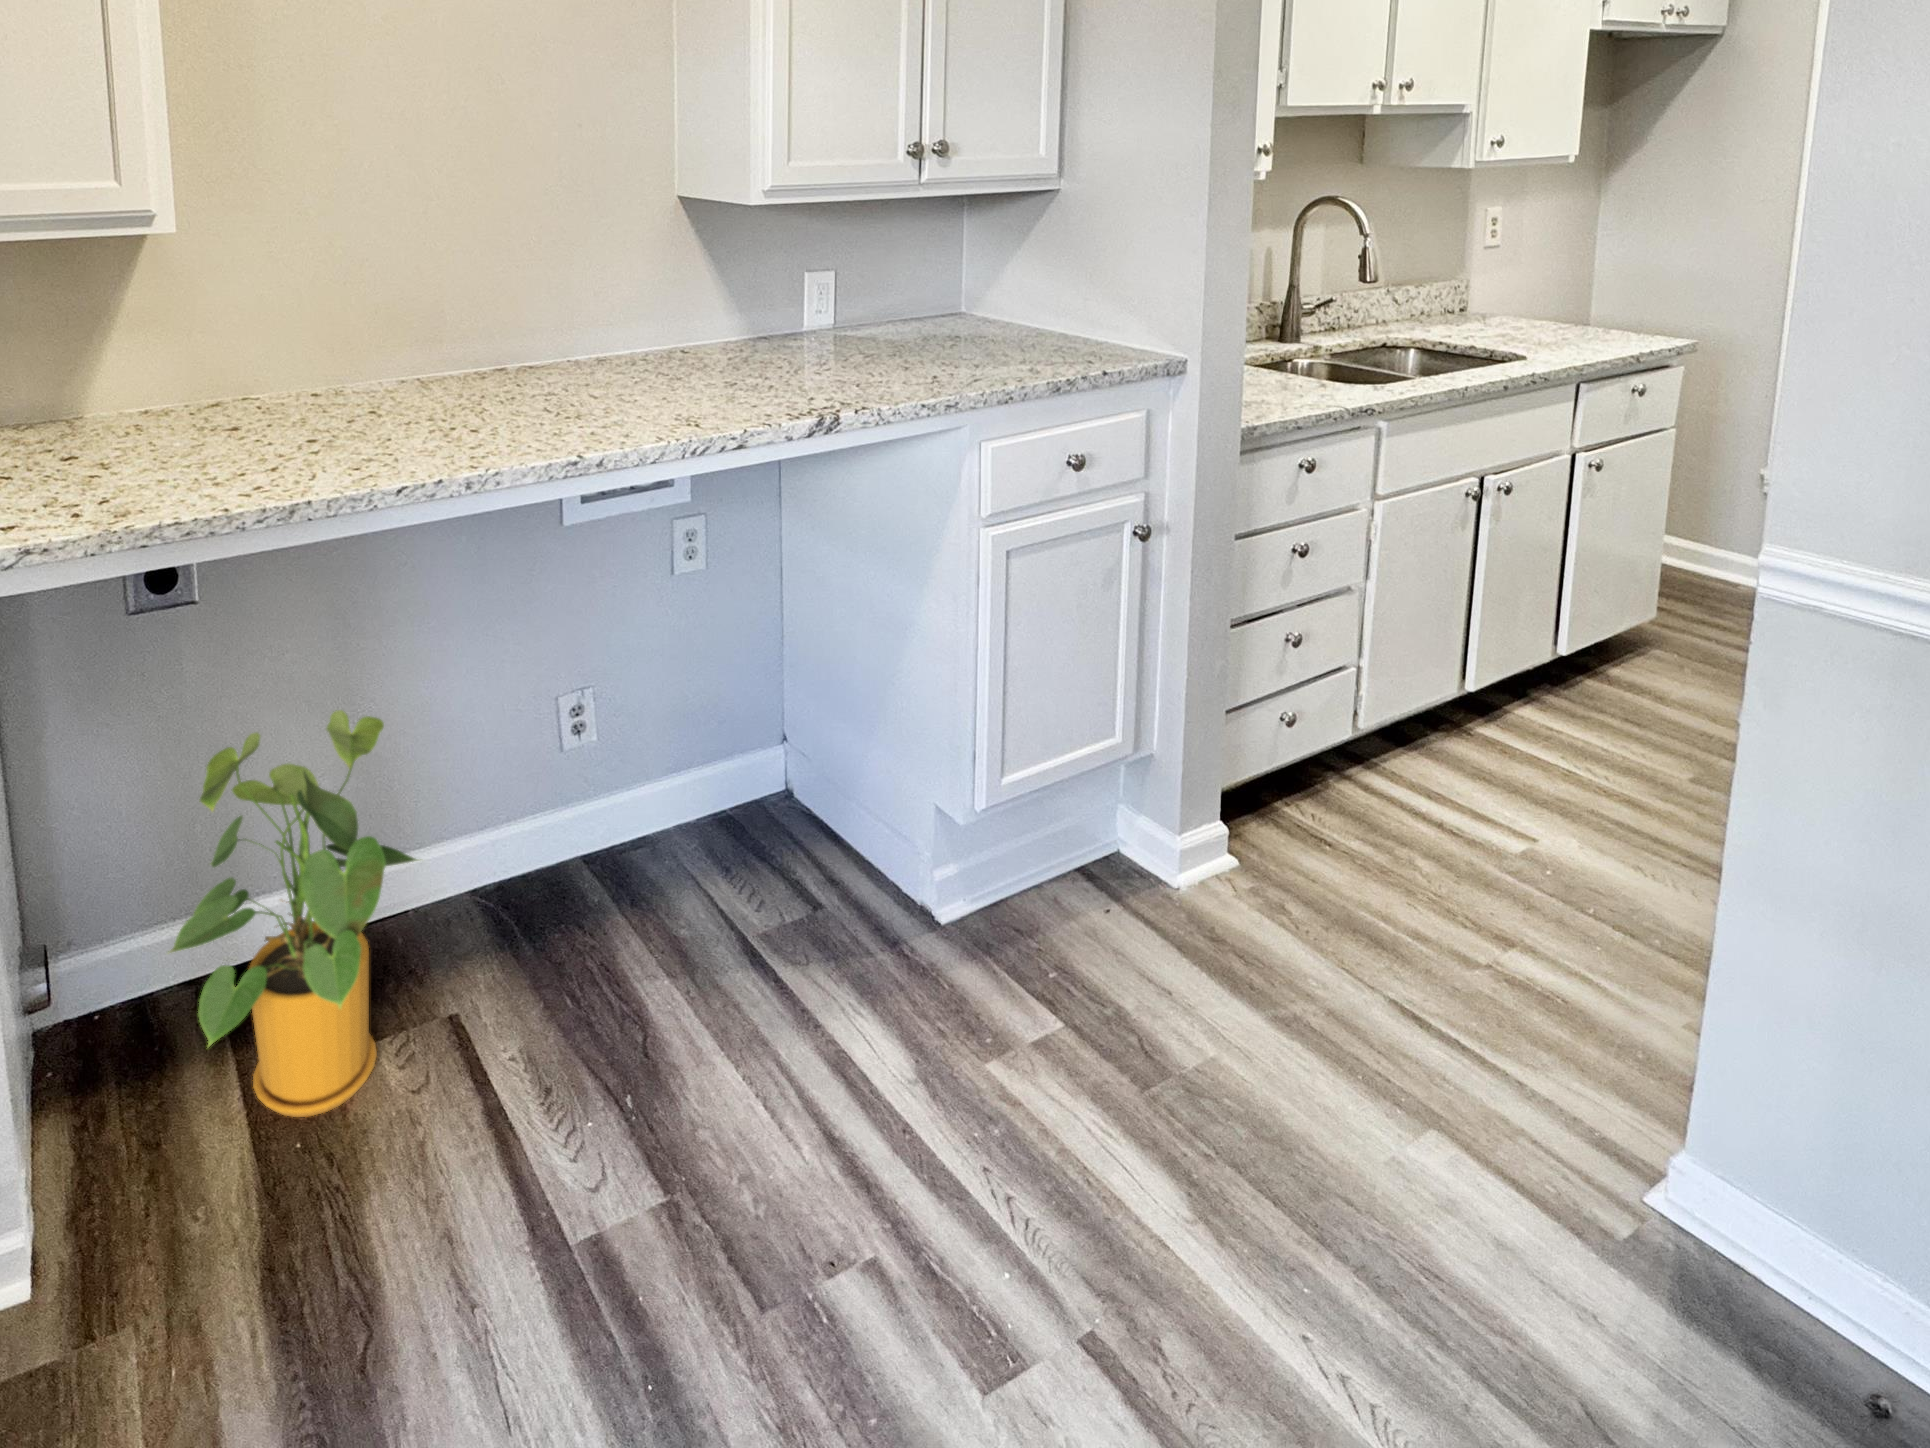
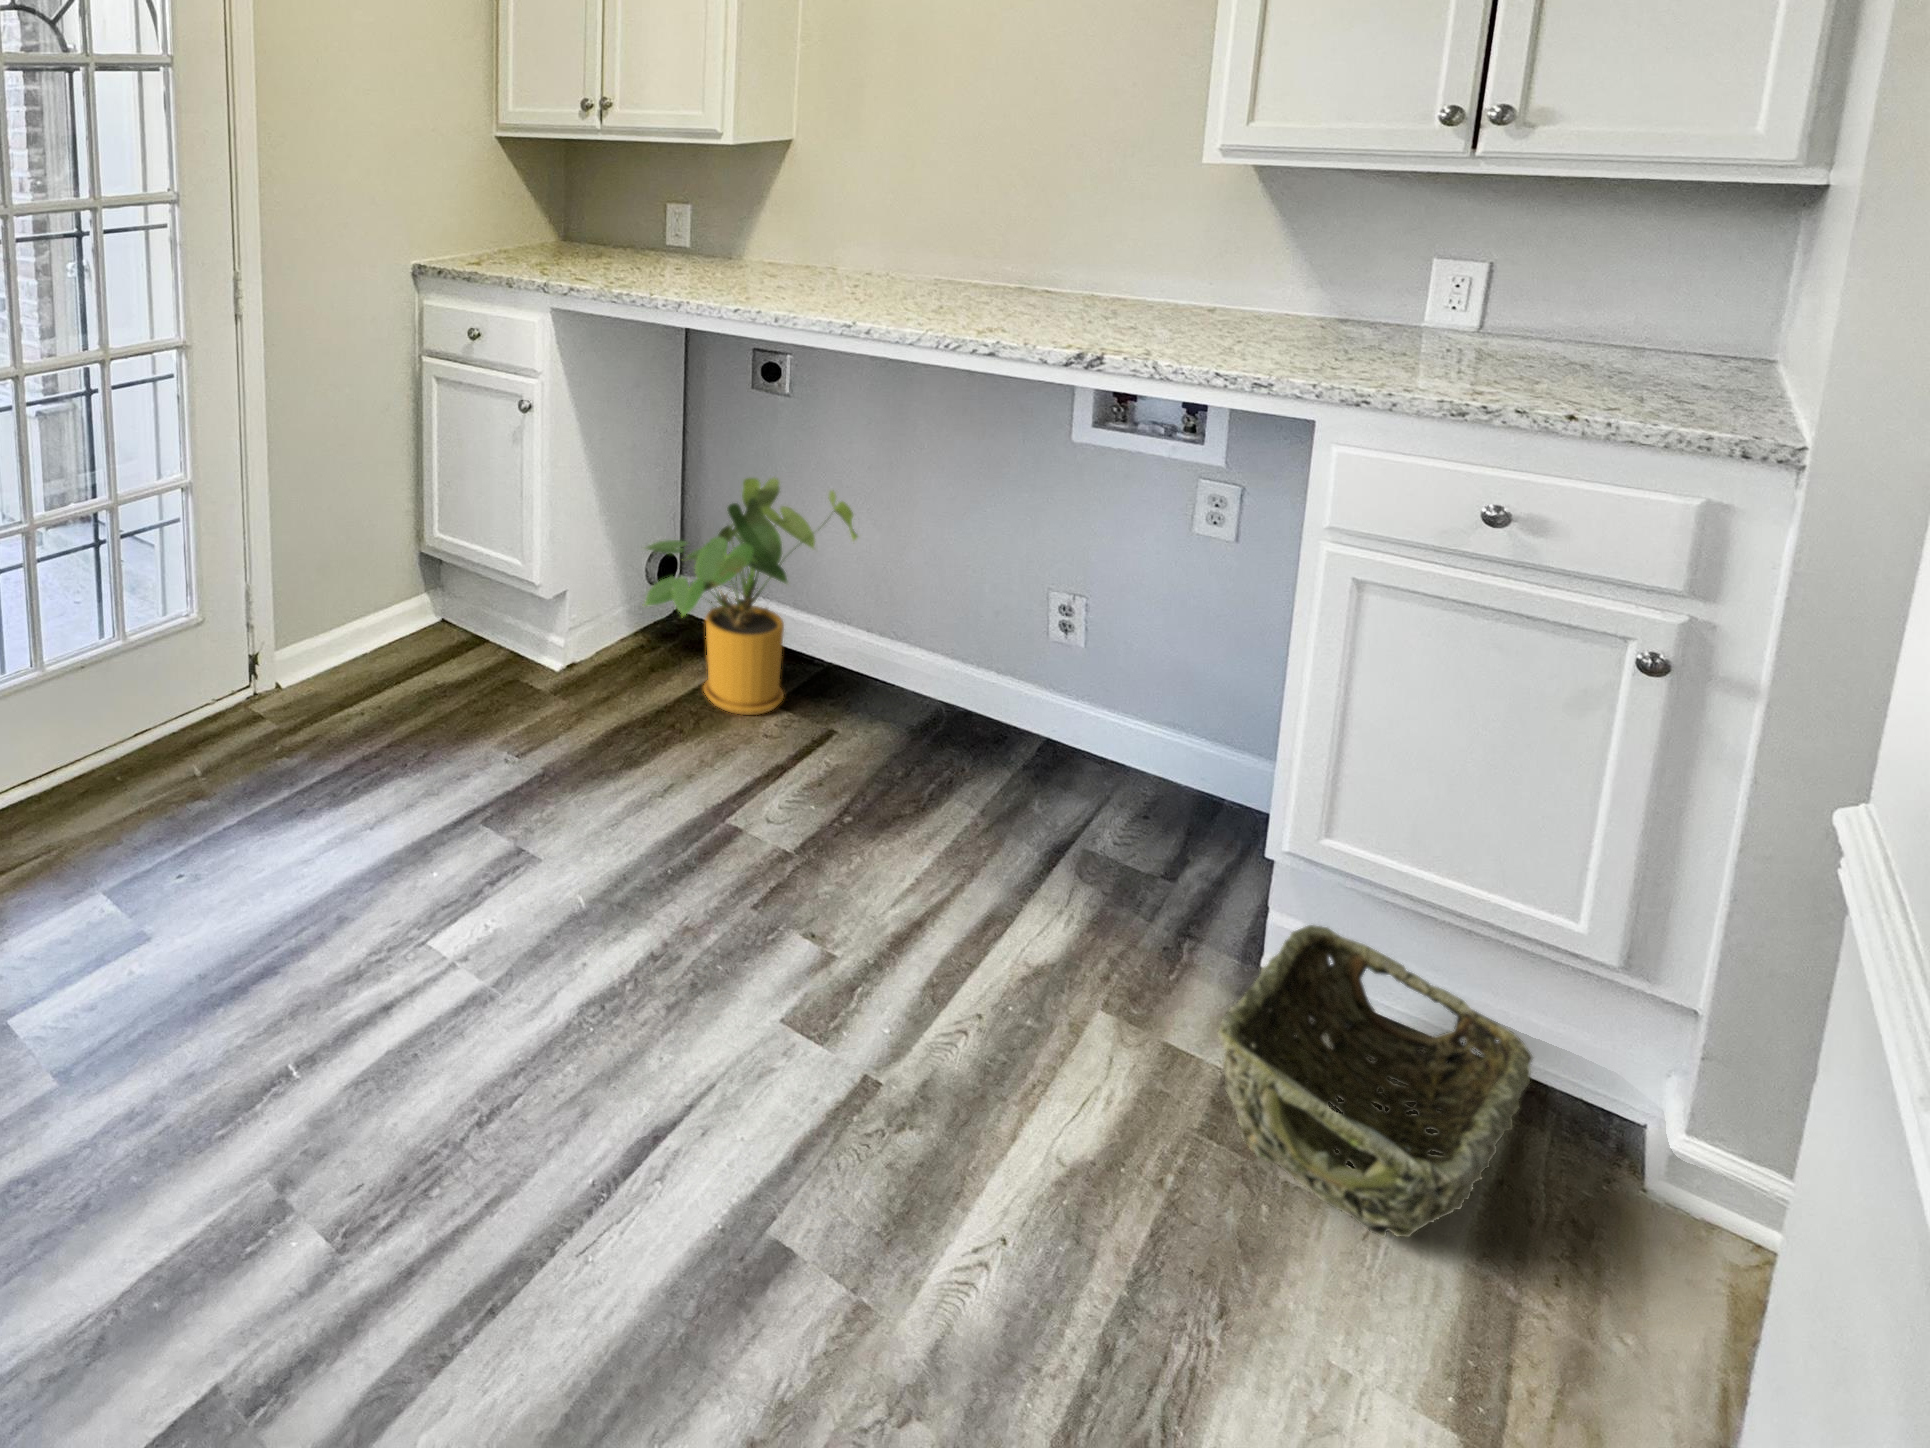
woven basket: none [1030,835,1313,1054] -> present [1218,925,1533,1237]

